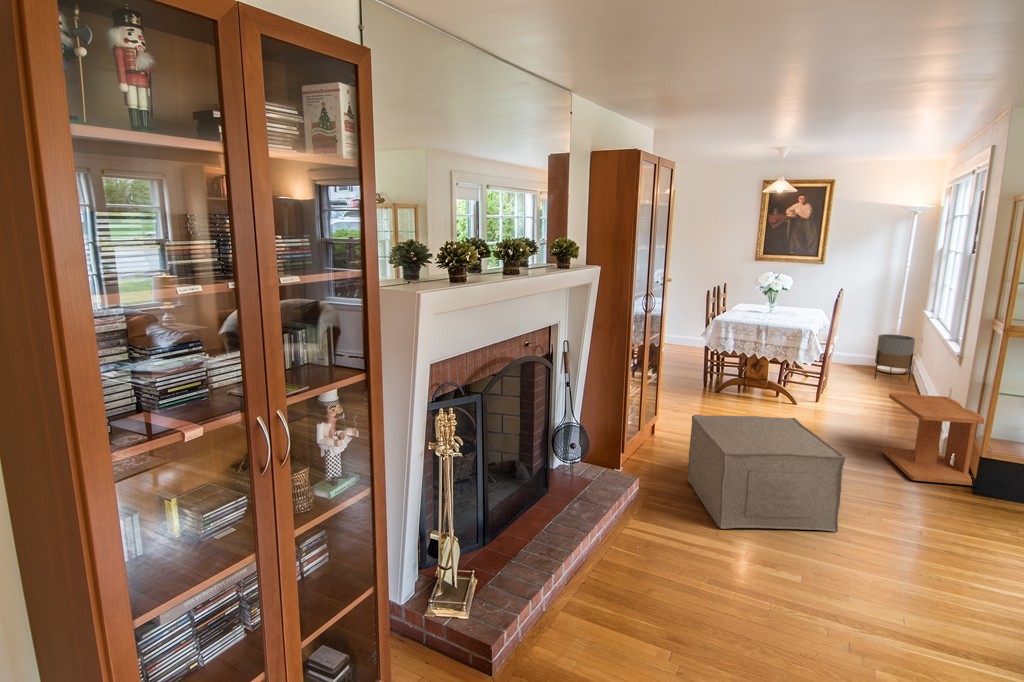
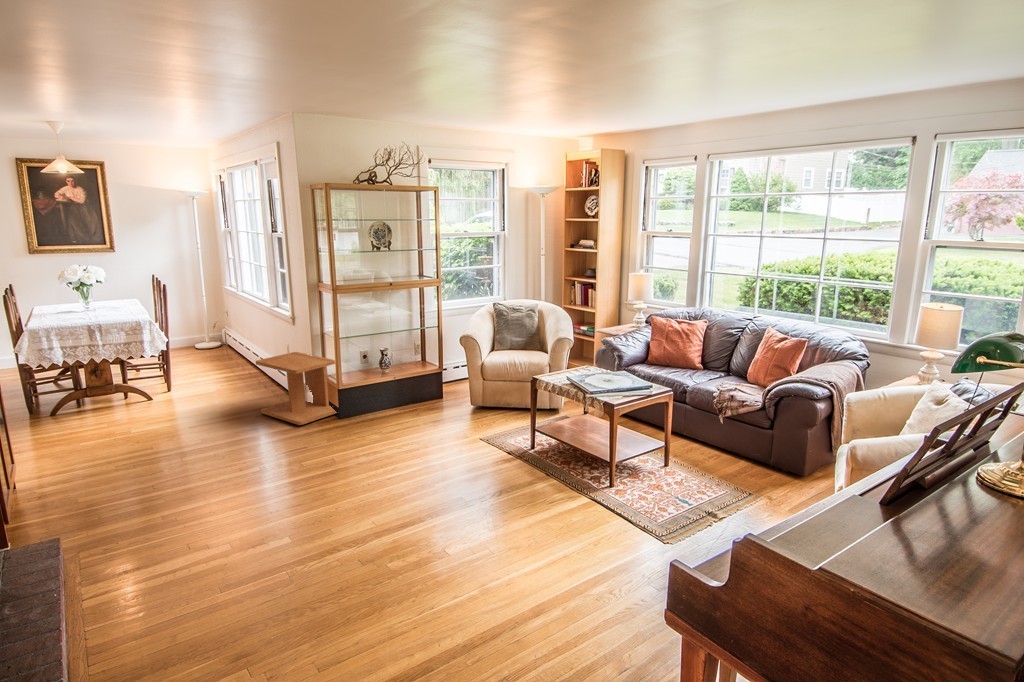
planter: present [875,334,915,383] -> none [193,312,230,356]
ottoman: present [688,415,845,532] -> none [97,405,287,541]

